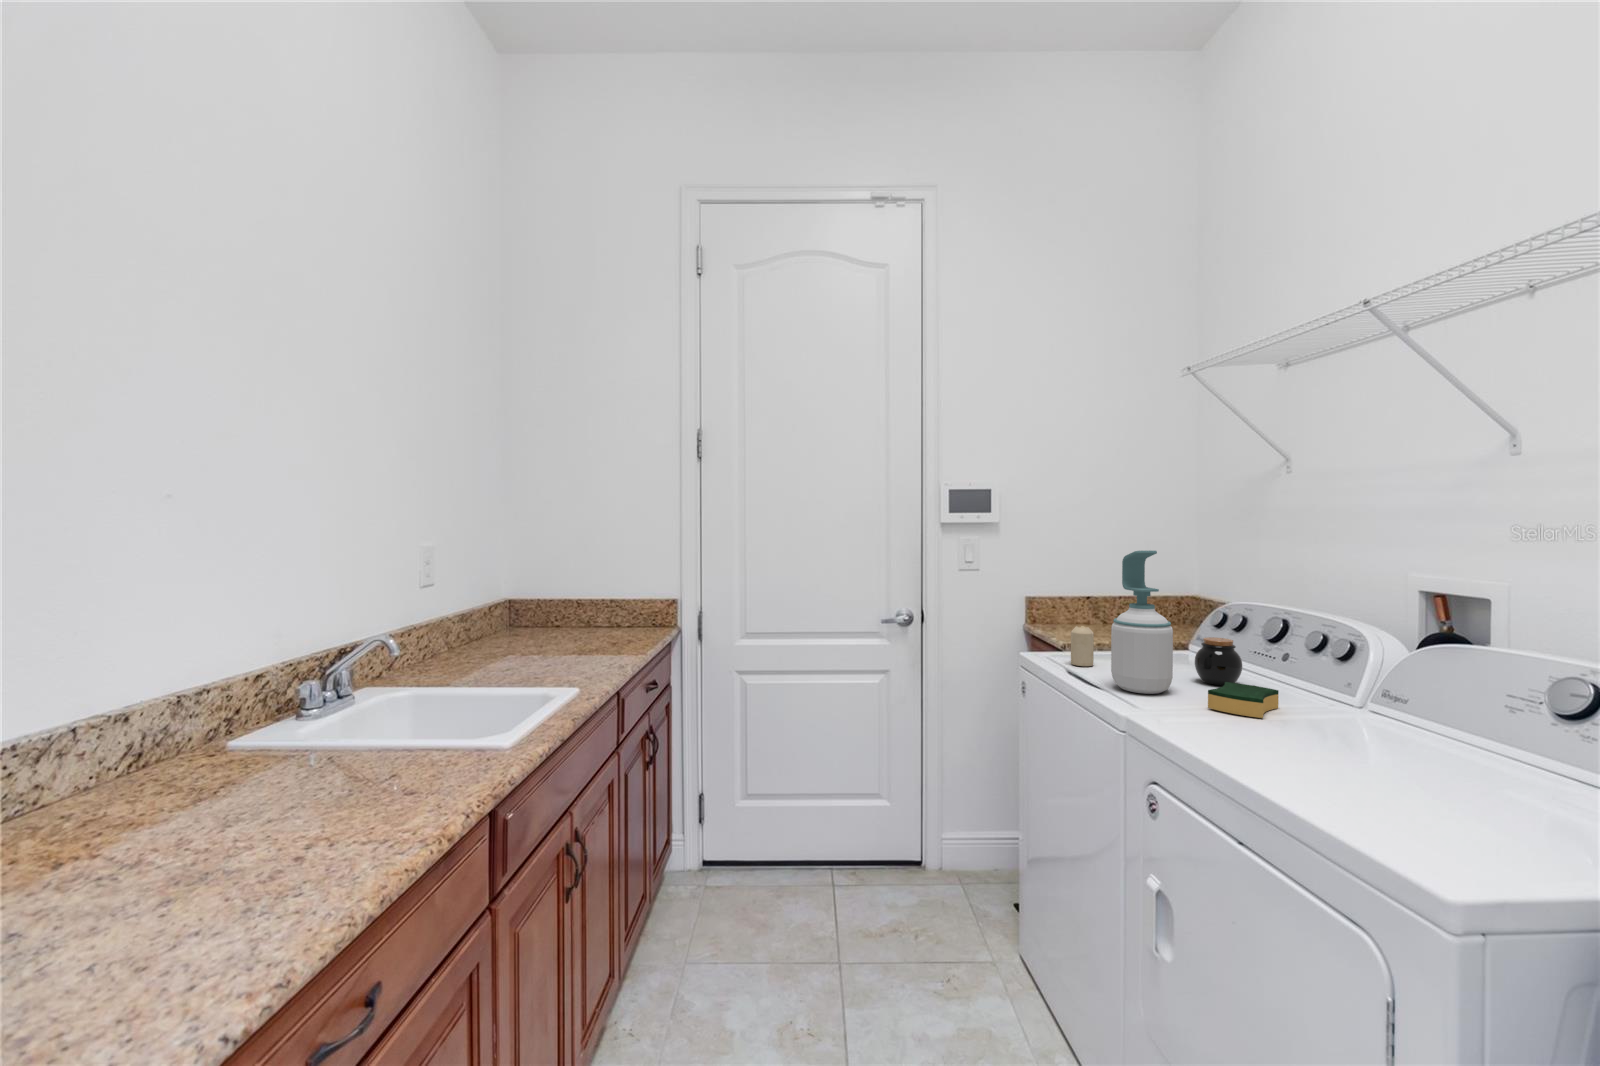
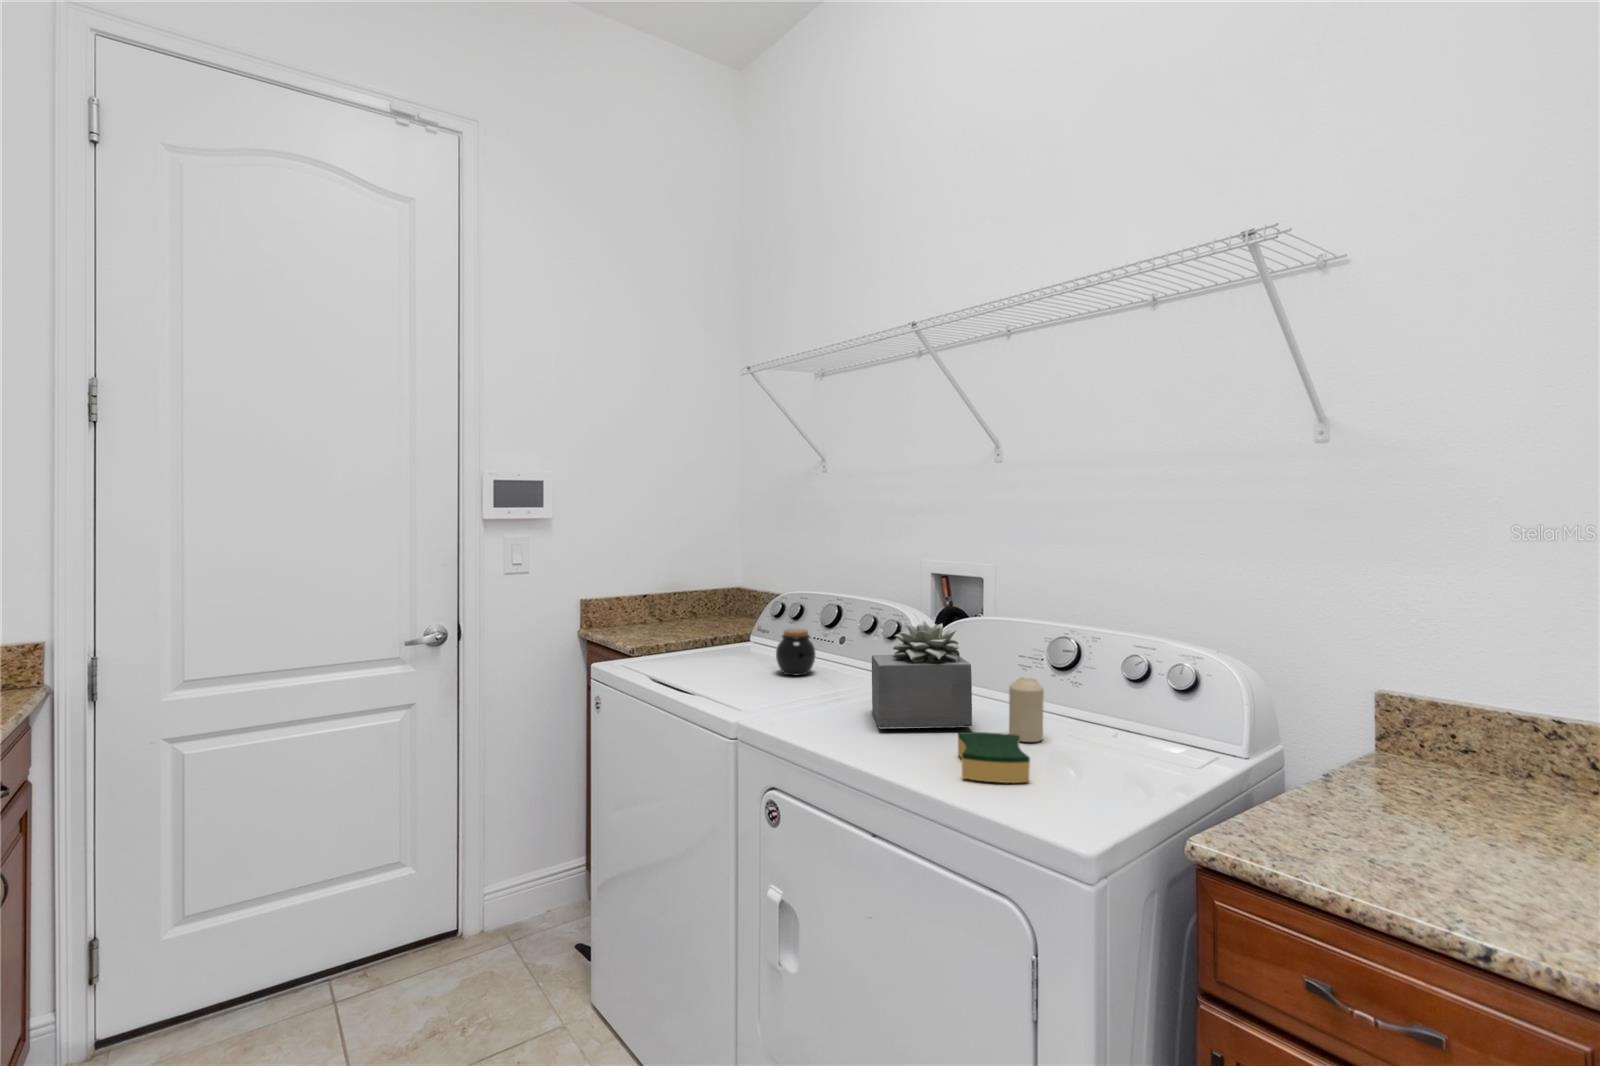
soap bottle: present [1111,551,1173,694] -> none [708,544,767,696]
candle: present [1071,626,1094,666] -> present [1009,677,1044,742]
succulent plant: none [1277,638,1415,768] -> present [872,621,973,728]
sponge: present [1208,682,1279,718] -> present [958,732,1030,783]

